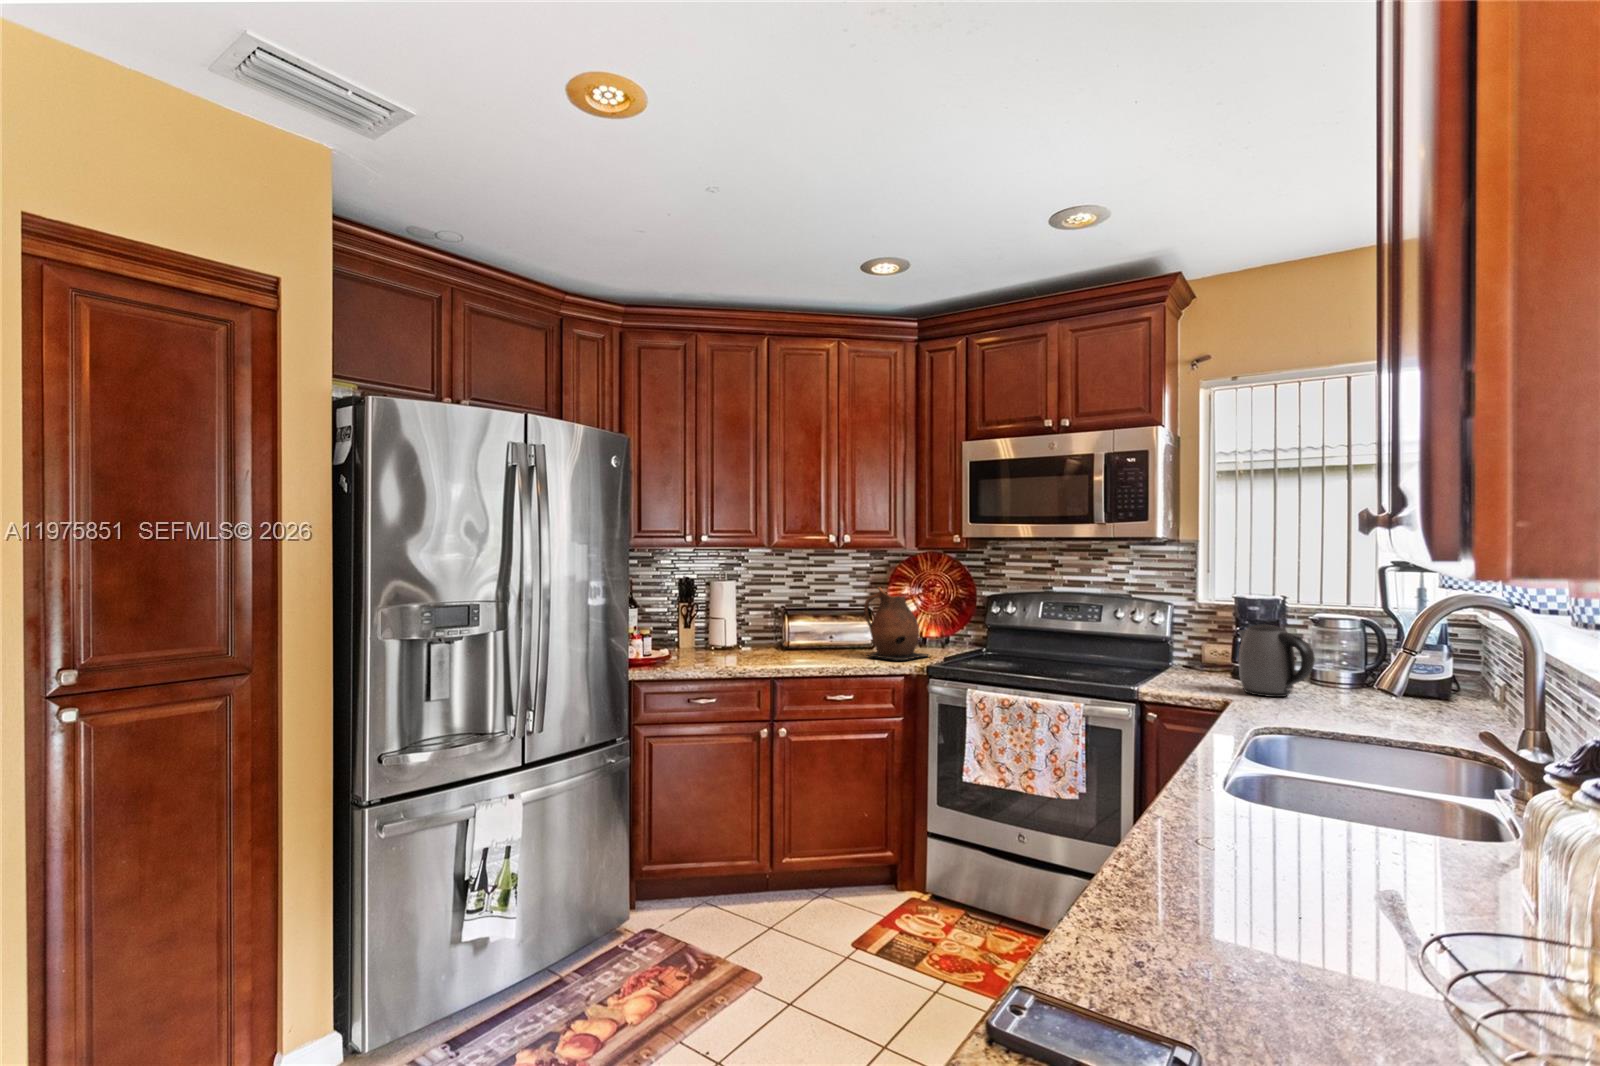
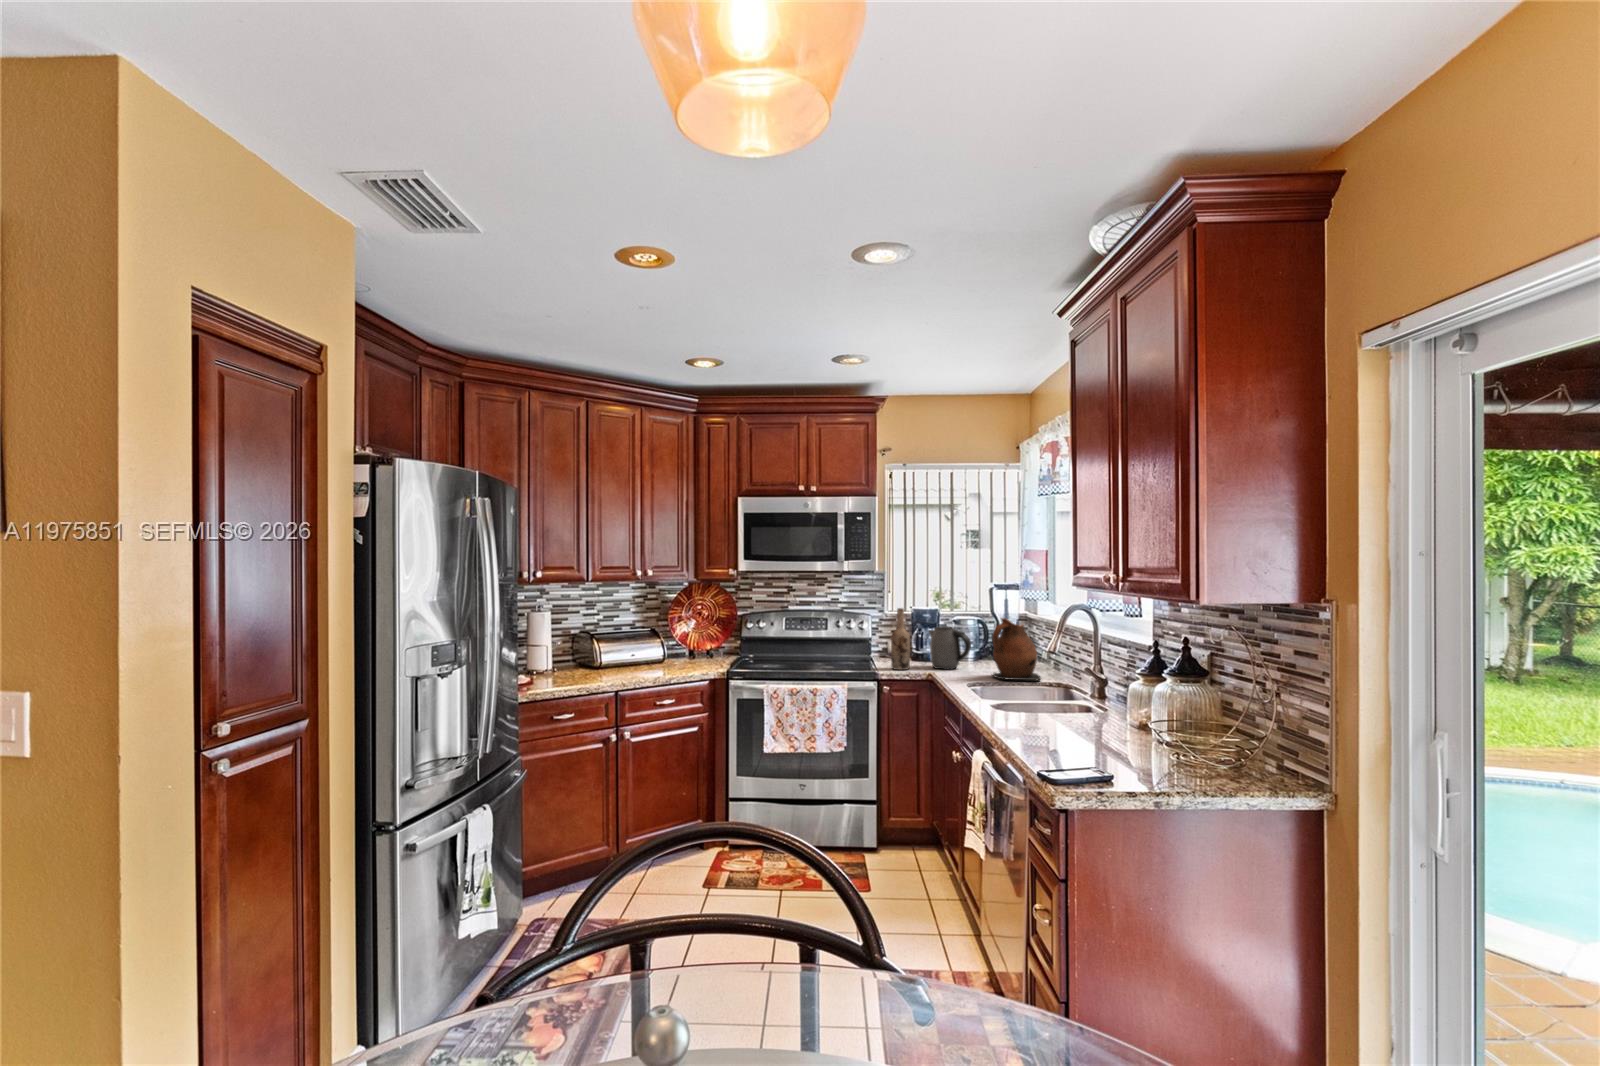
ceramic pitcher: present [864,587,929,661] -> present [992,618,1041,681]
wine bottle: none [1167,592,1200,689] -> present [891,608,910,670]

